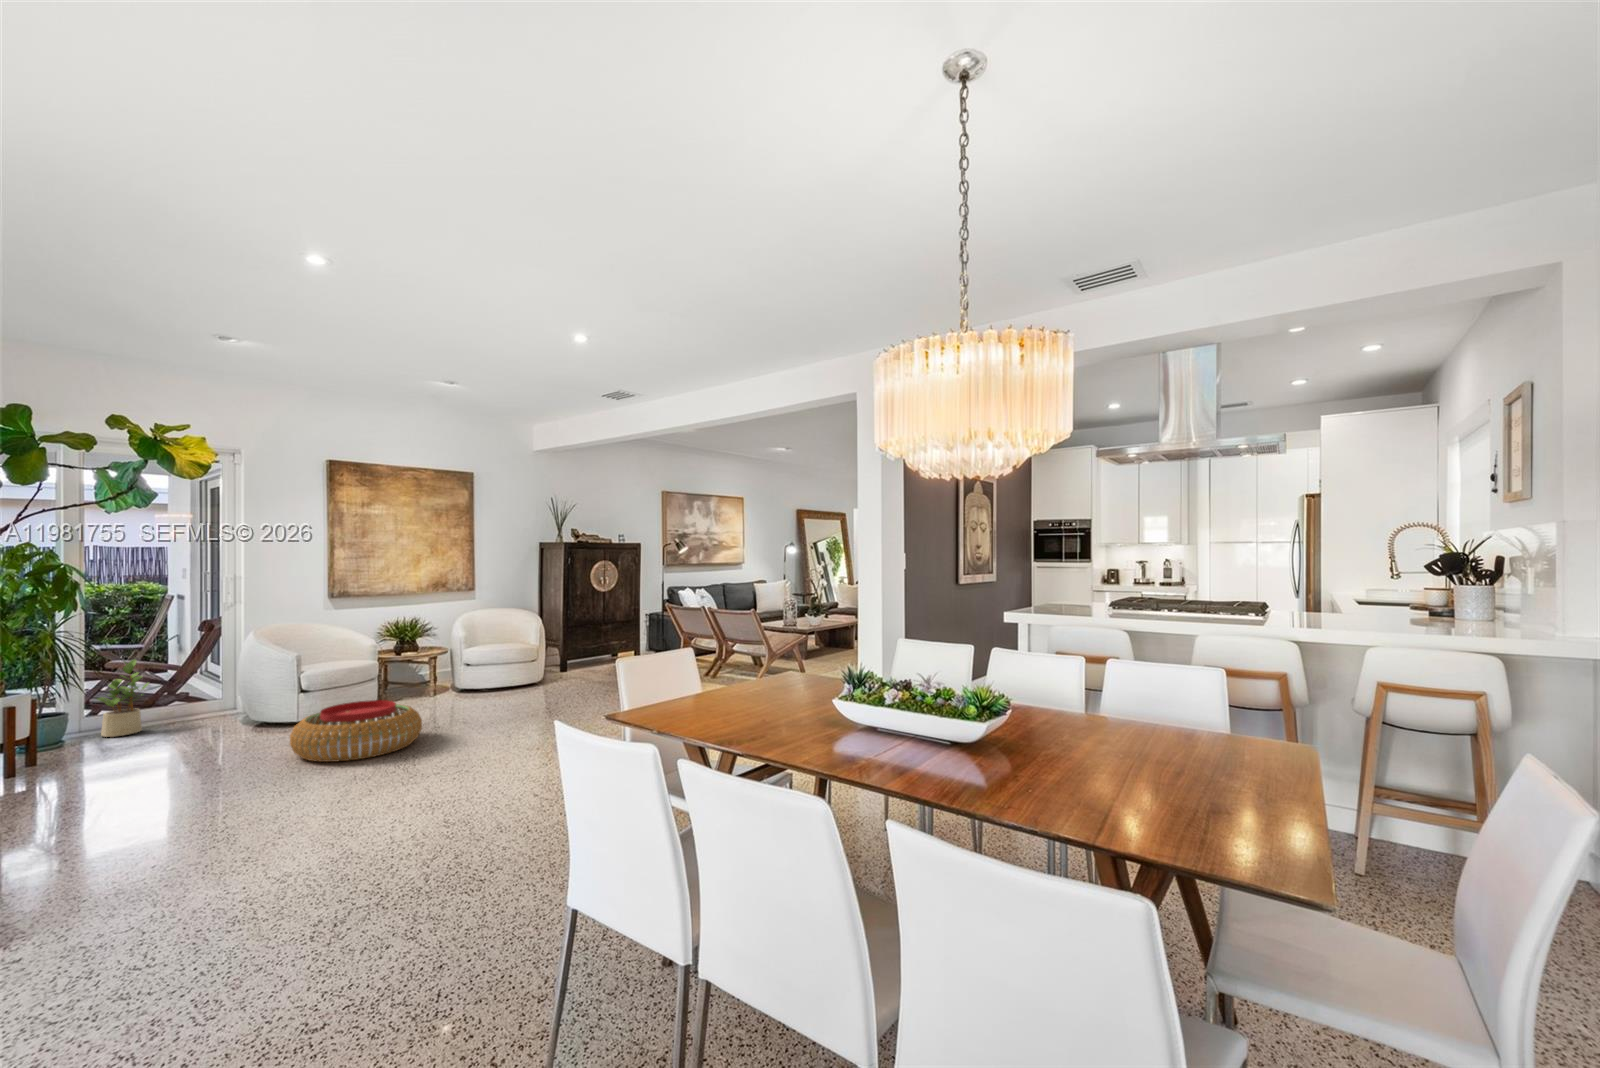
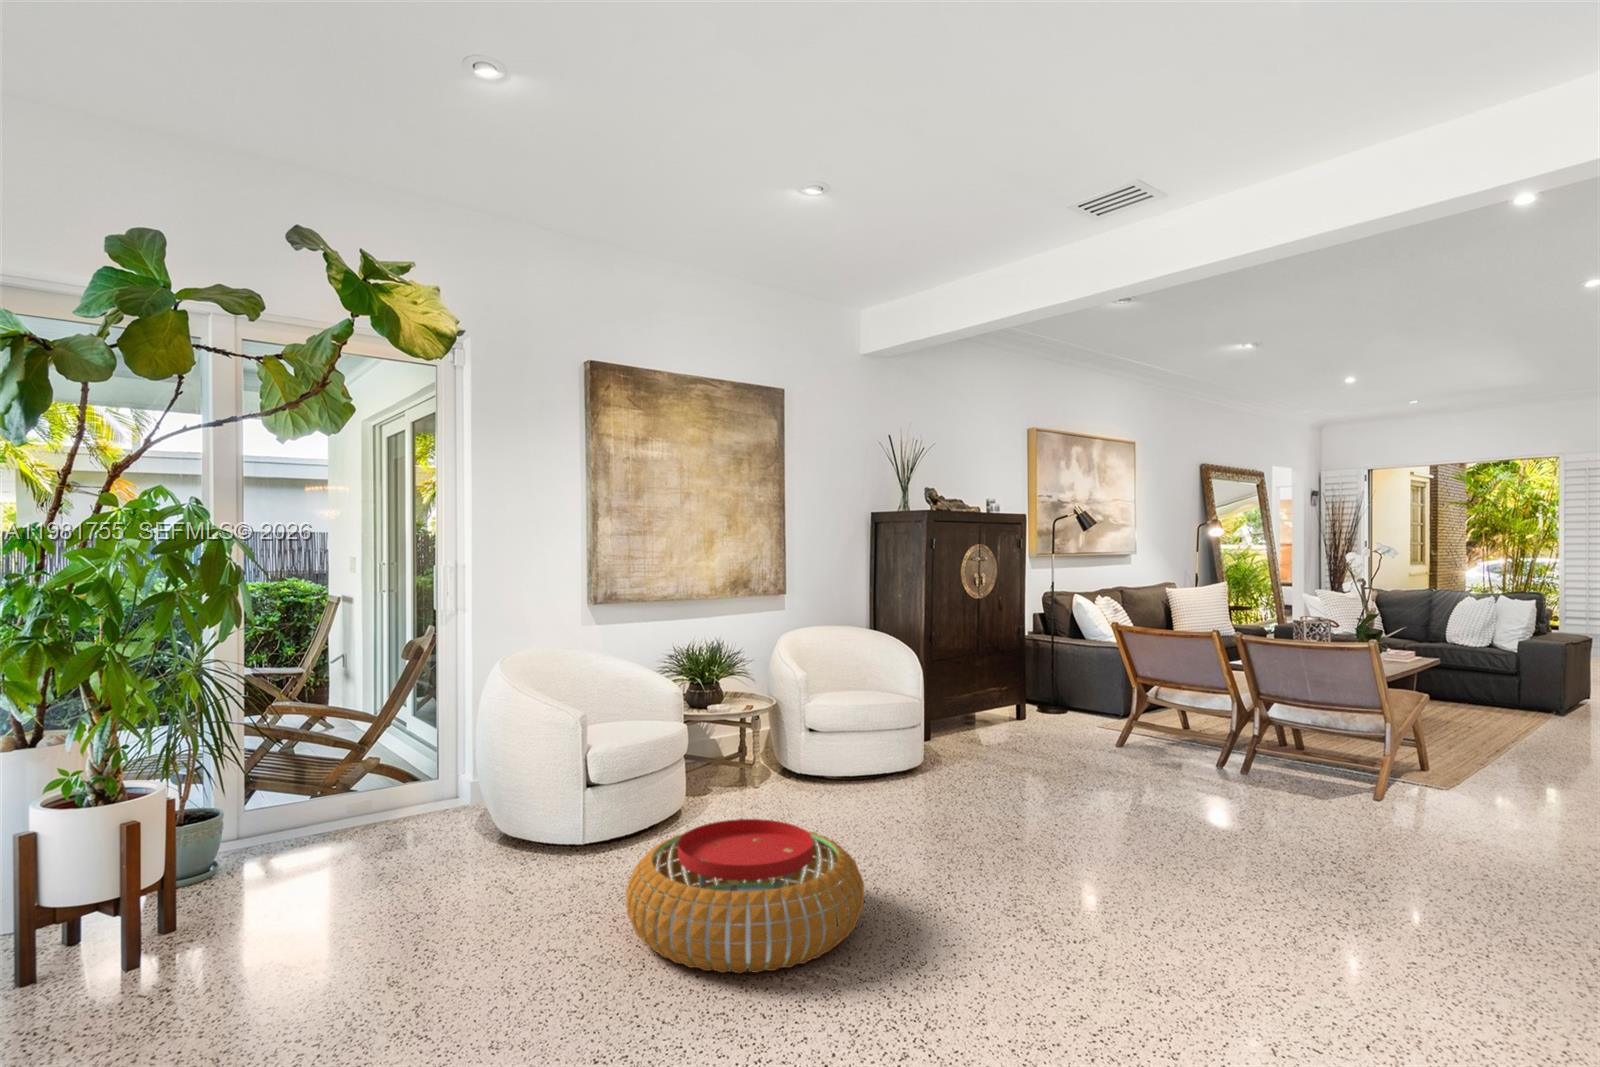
potted plant: present [97,659,148,737] -> none [257,710,337,852]

